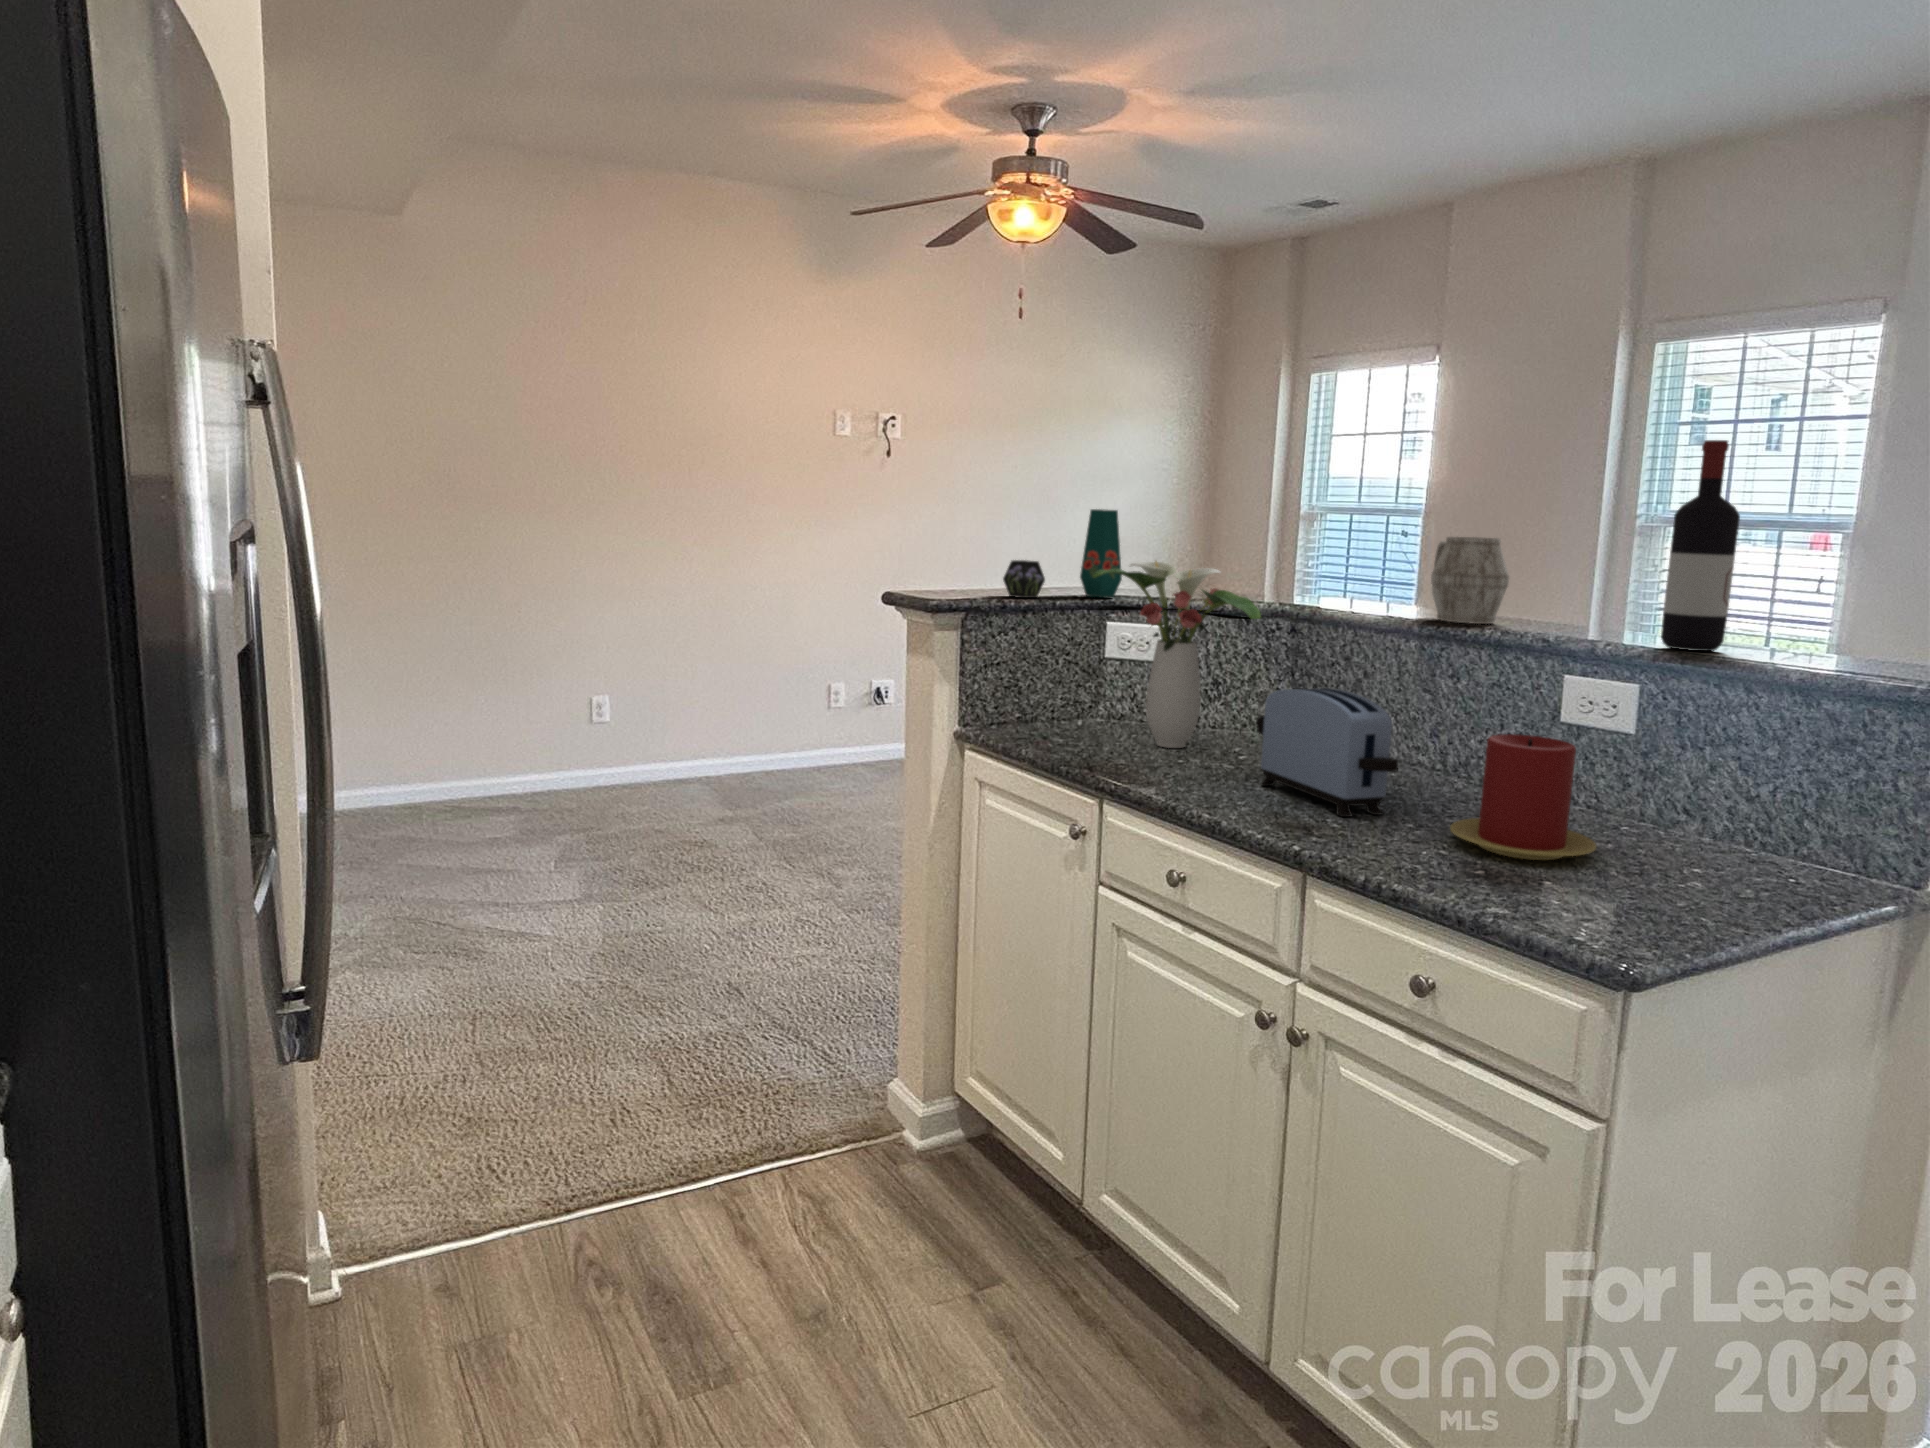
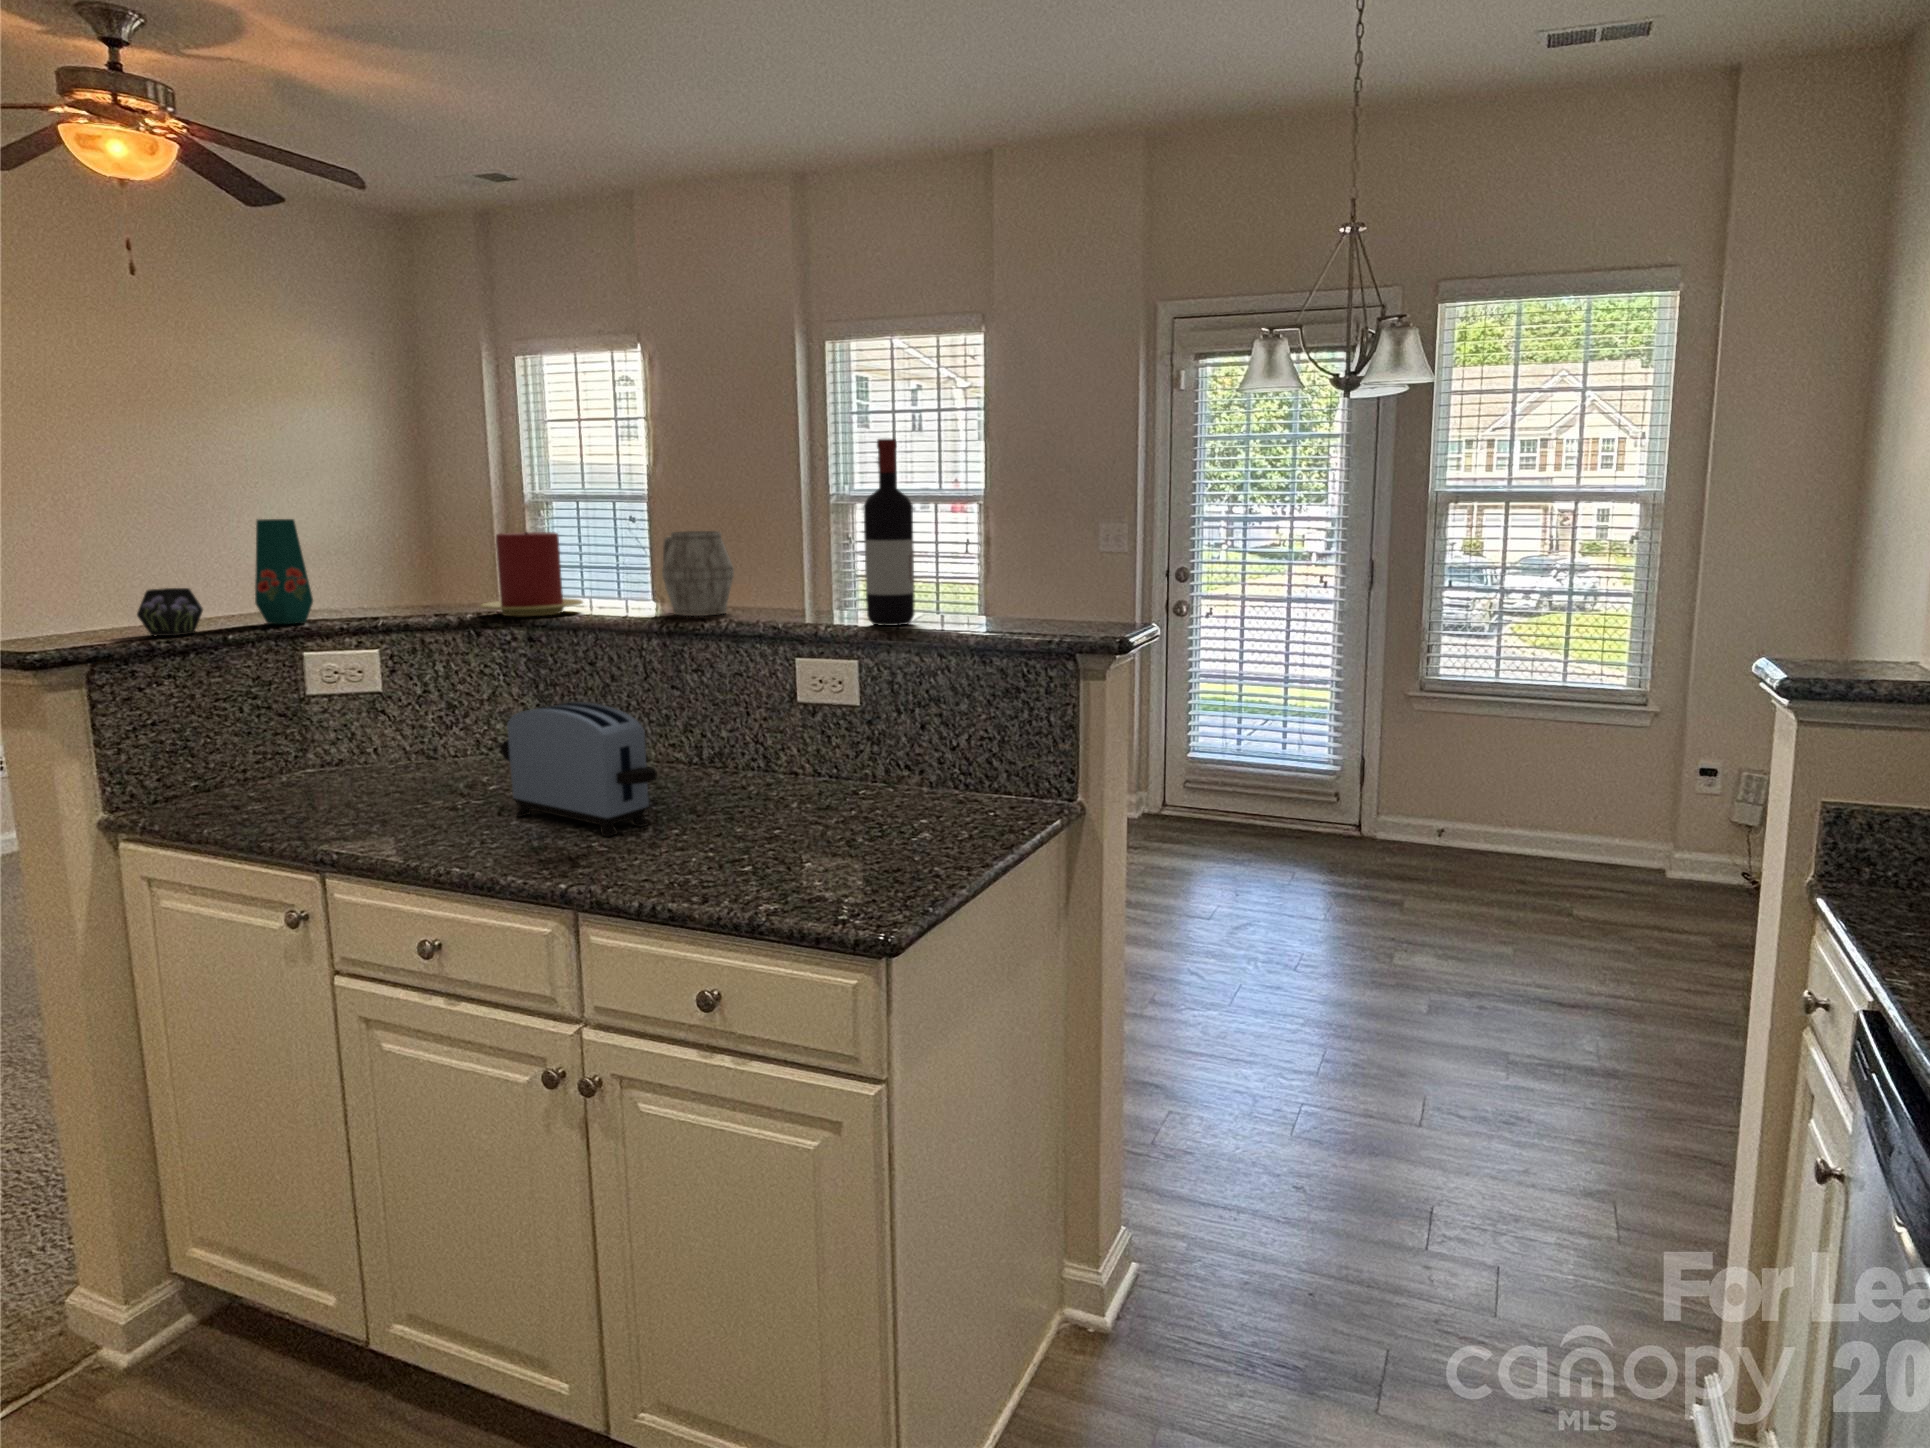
flower arrangement: present [1093,561,1261,748] -> none [267,577,489,789]
candle: present [1450,734,1596,860] -> present [481,532,583,616]

